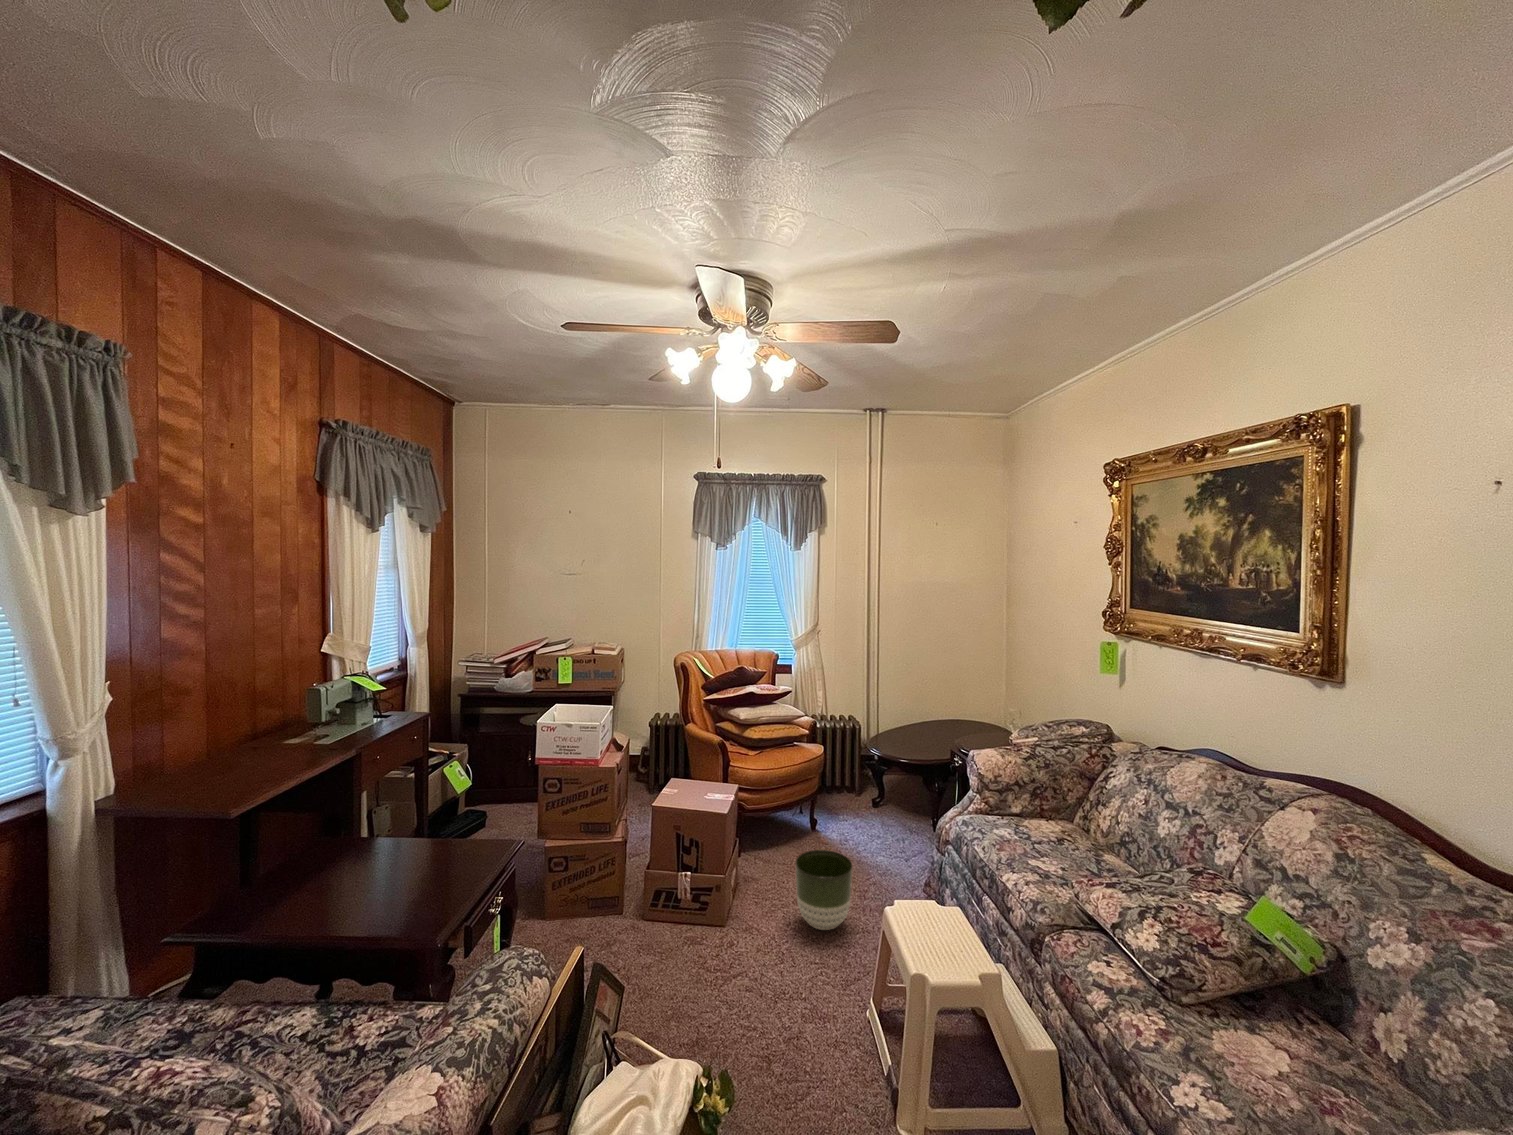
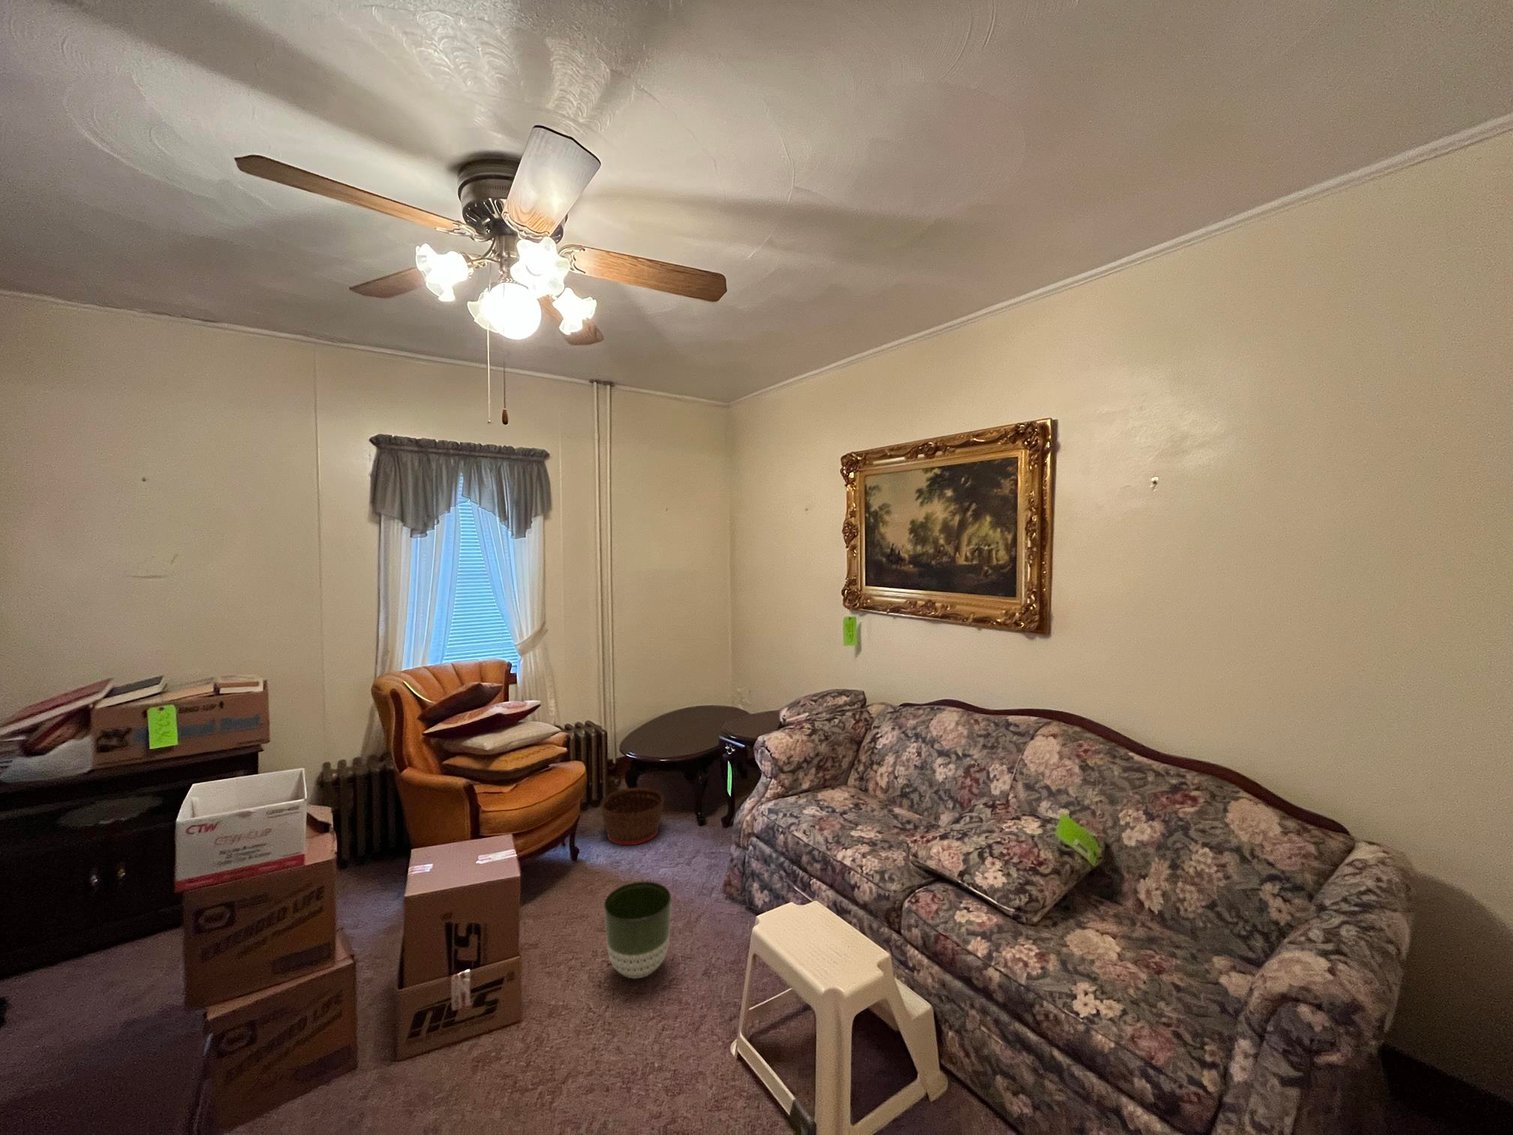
basket: none [842,782,901,834] -> present [601,787,664,845]

